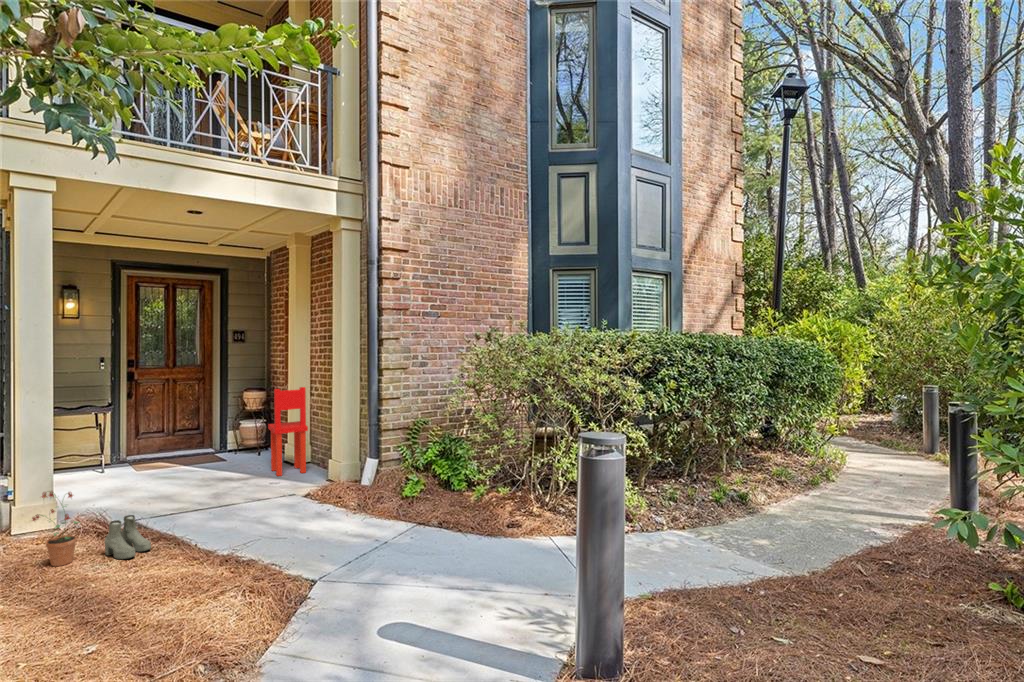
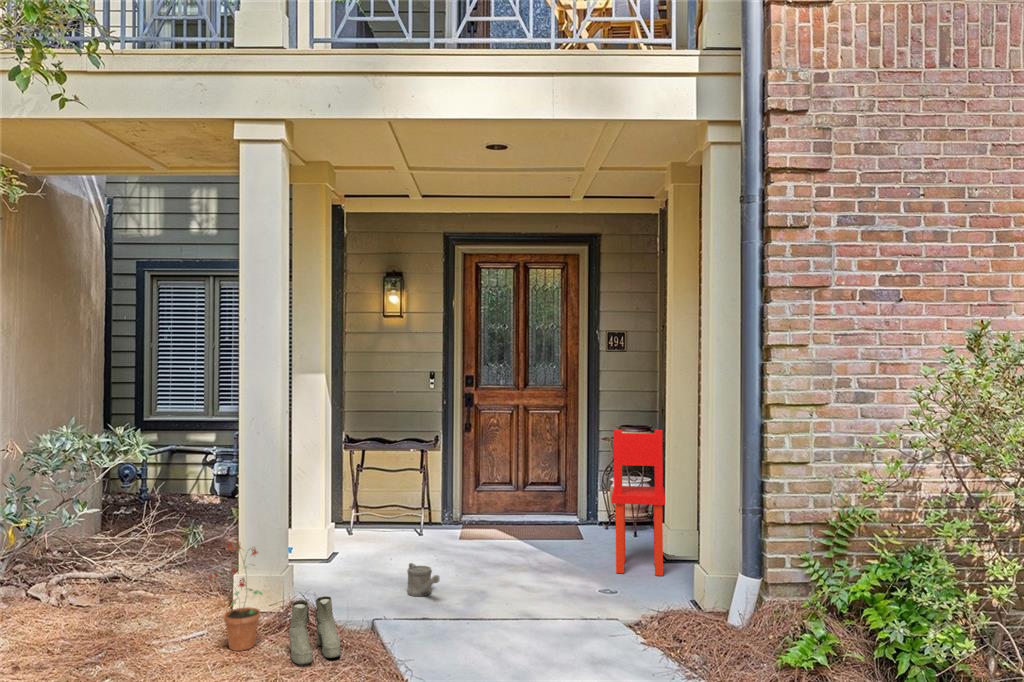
watering can: none [143,492,180,513] -> present [407,563,440,596]

